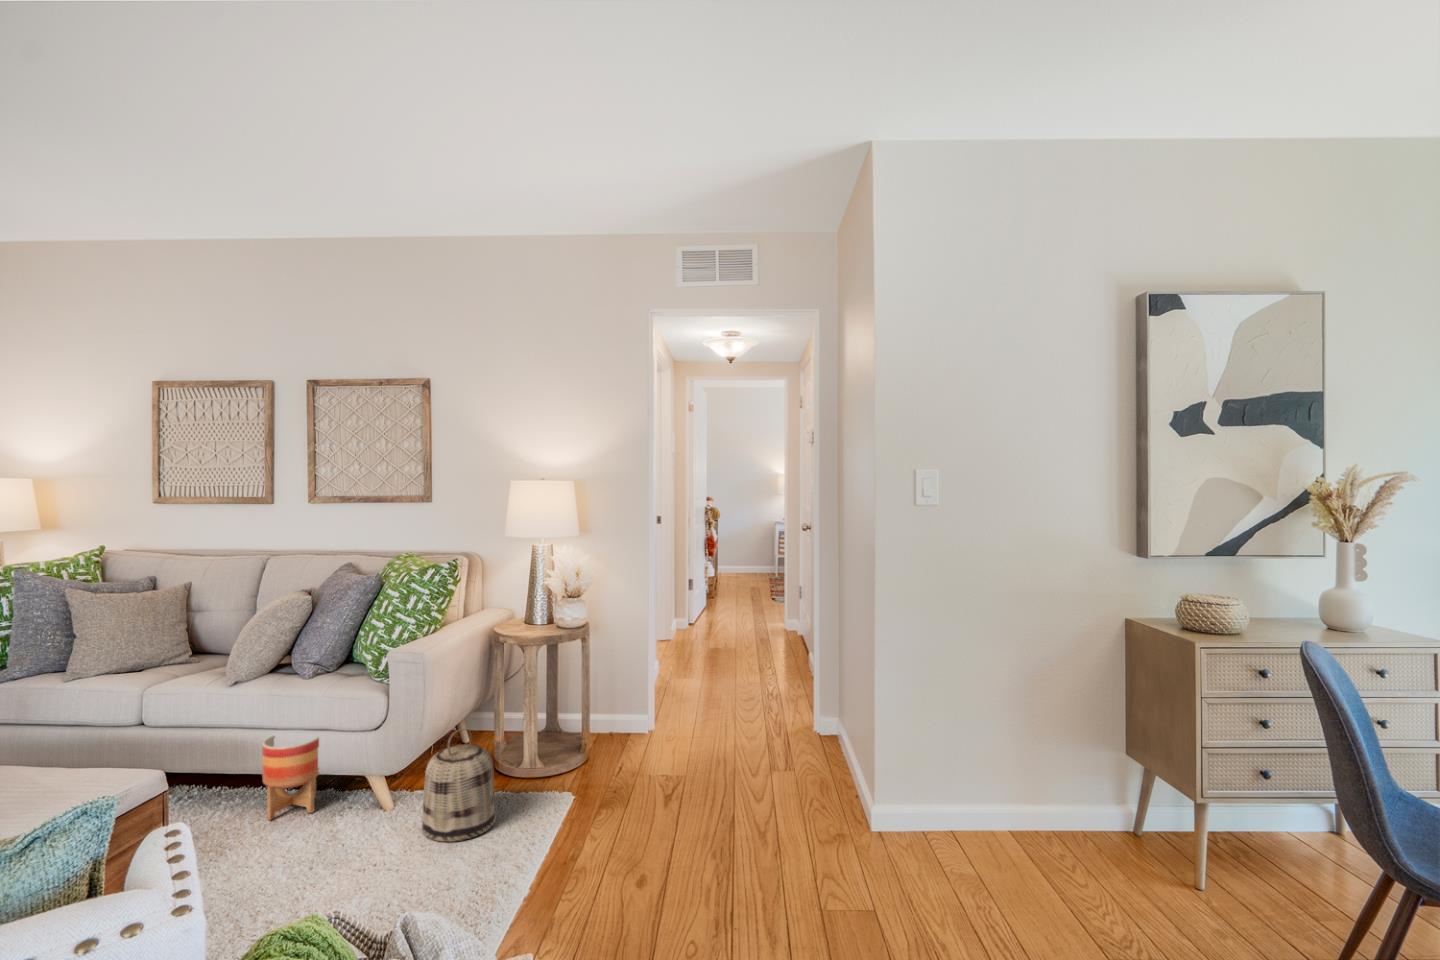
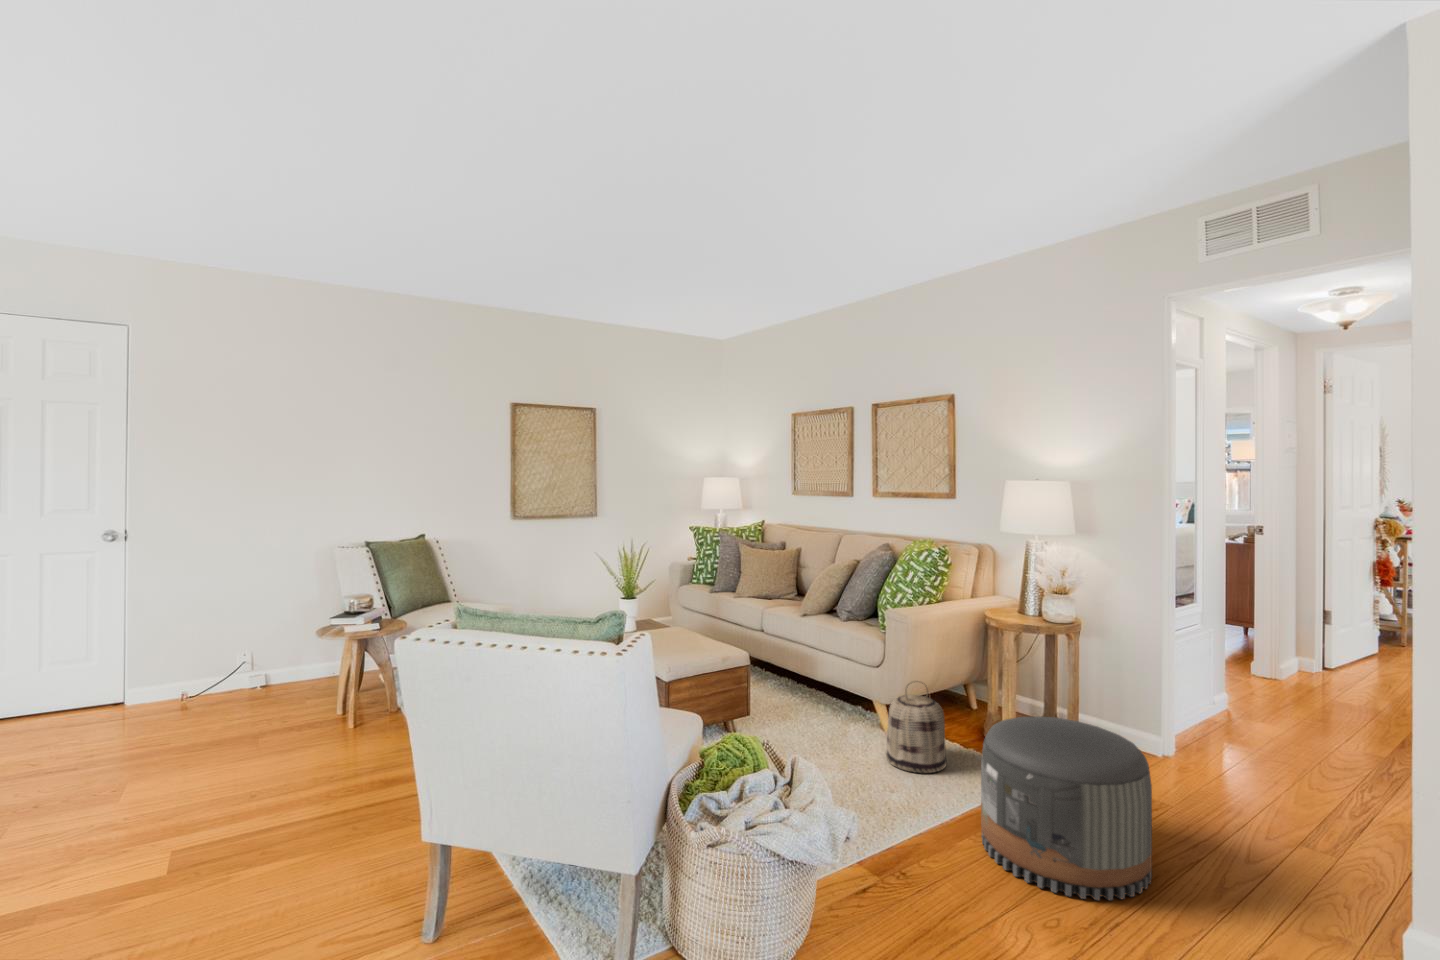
pouf: none [579,724,730,902] -> present [981,716,1152,900]
planter: present [262,736,320,820] -> none [804,656,840,718]

